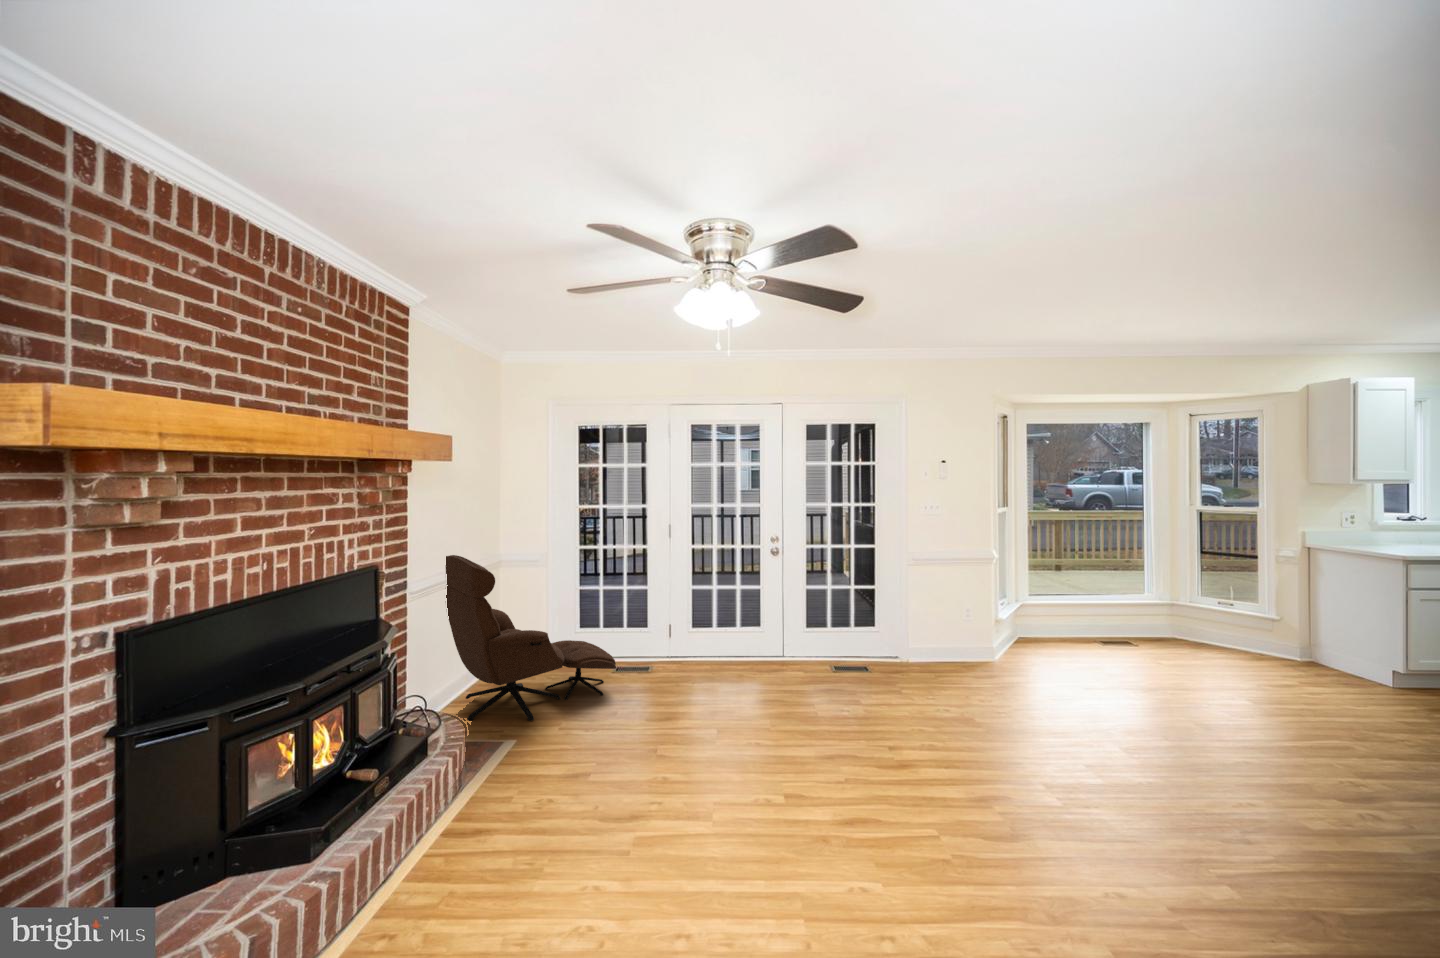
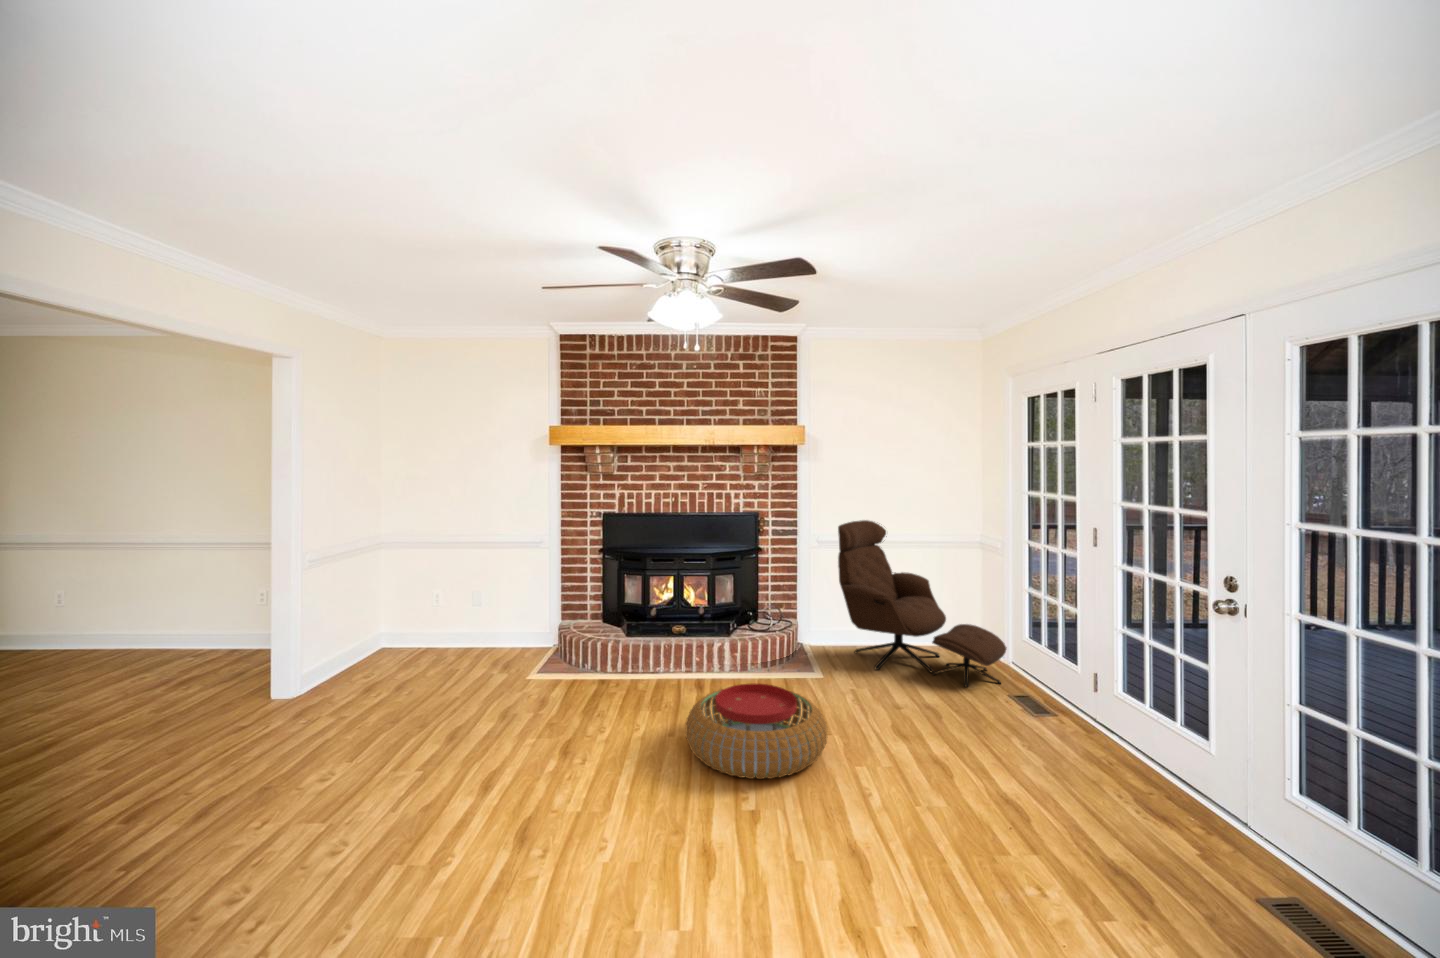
pouf: none [624,745,781,863] -> present [686,684,827,779]

